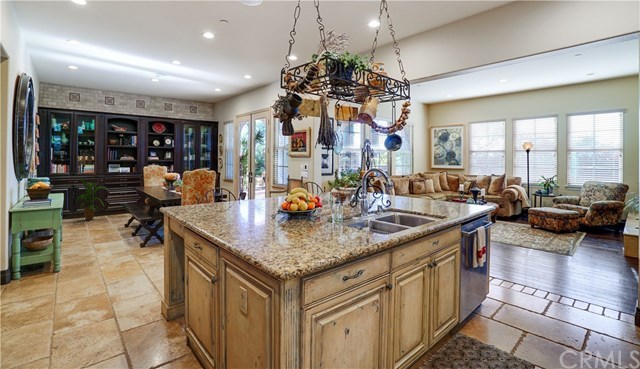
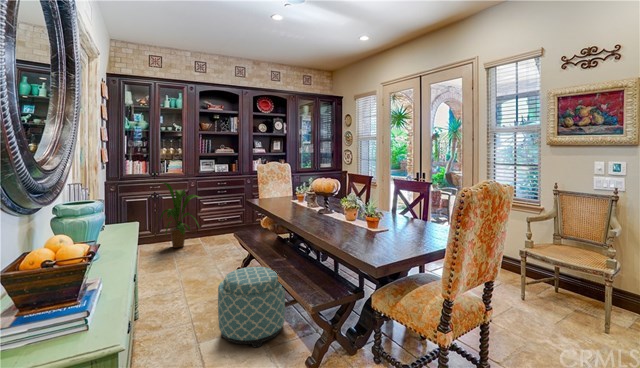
ottoman: none [100,214,136,245] -> present [218,267,285,348]

